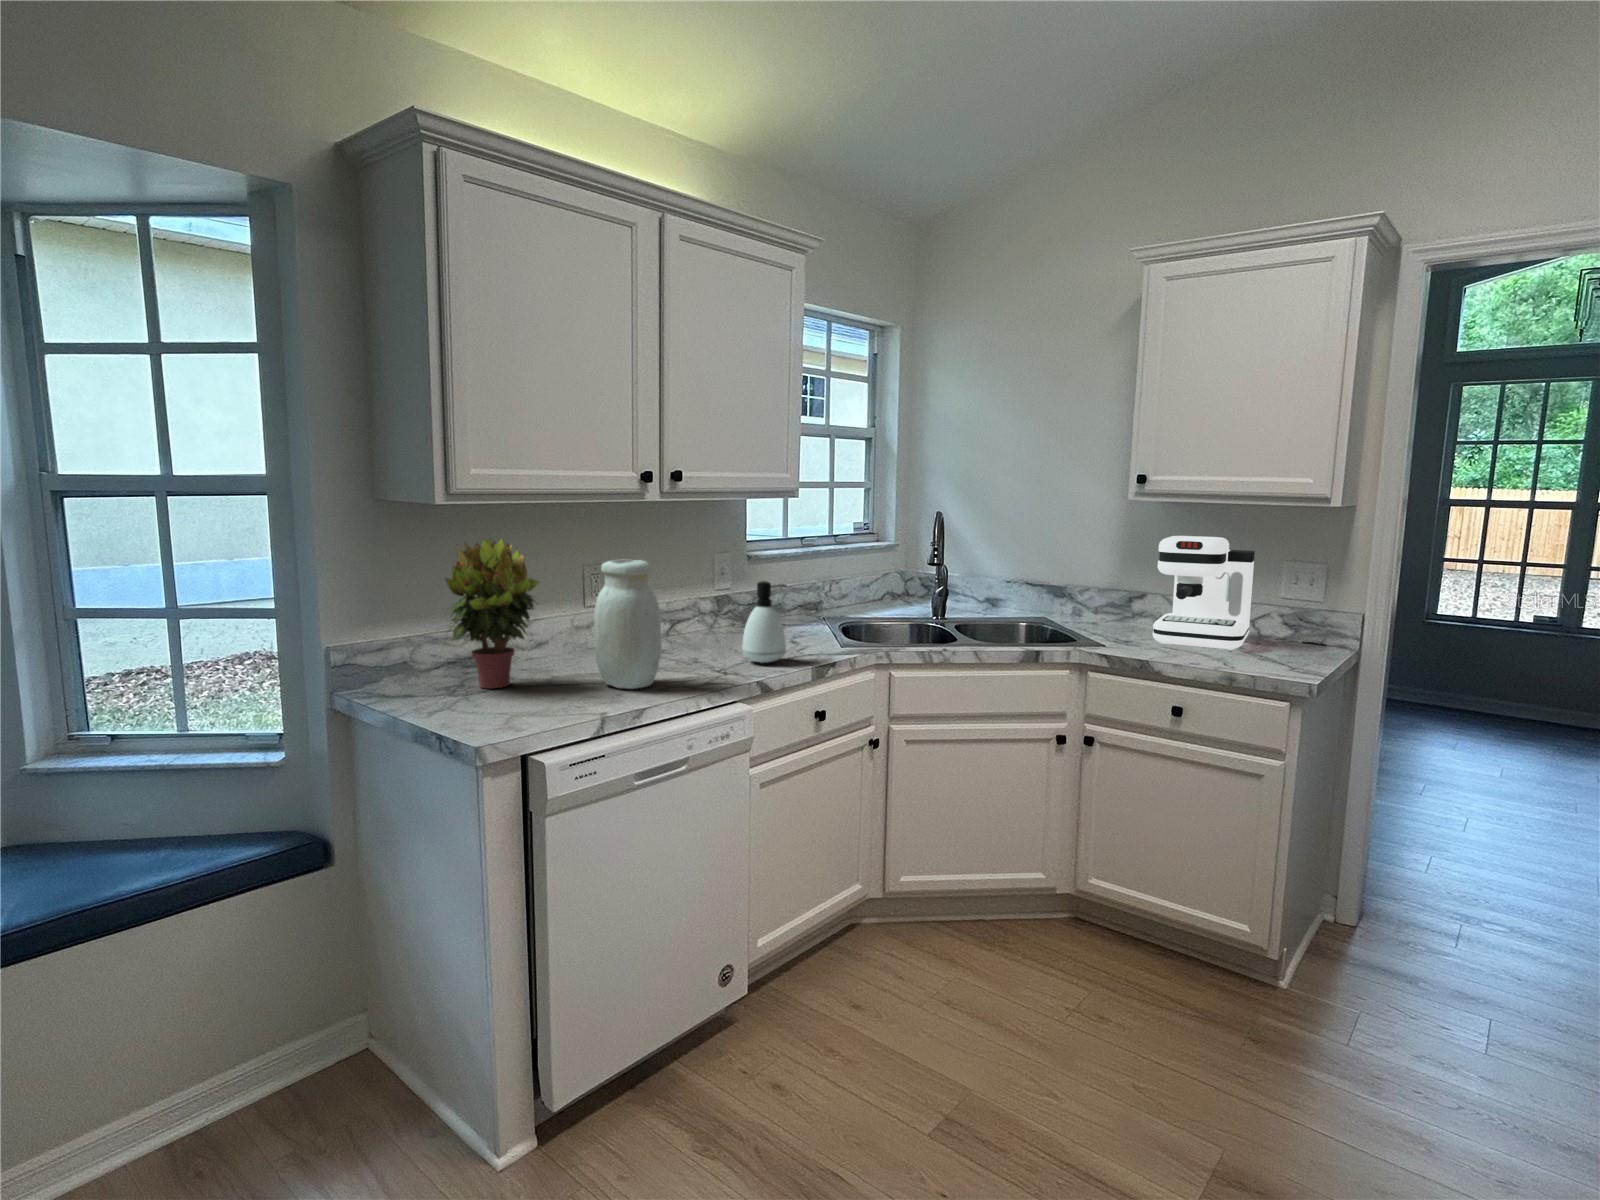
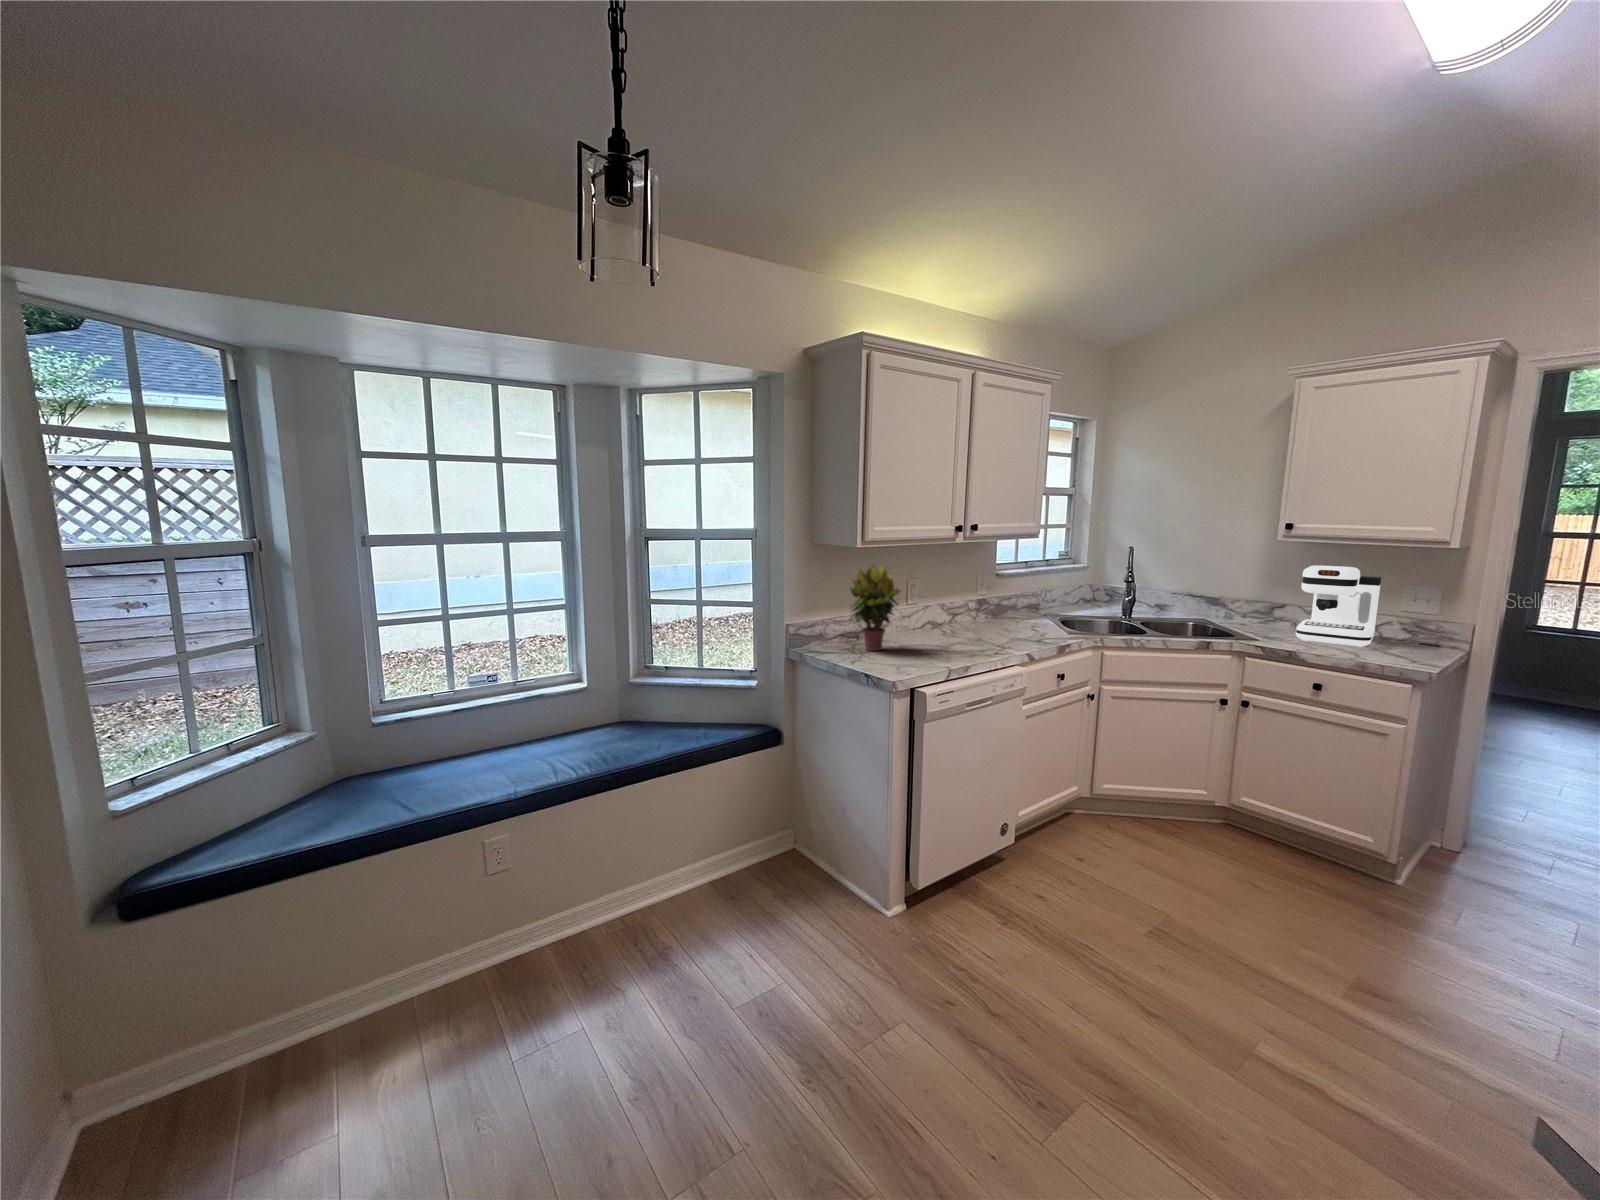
jar: present [594,559,661,689] -> none [932,578,973,655]
soap dispenser: present [742,581,786,663] -> none [1010,592,1041,642]

